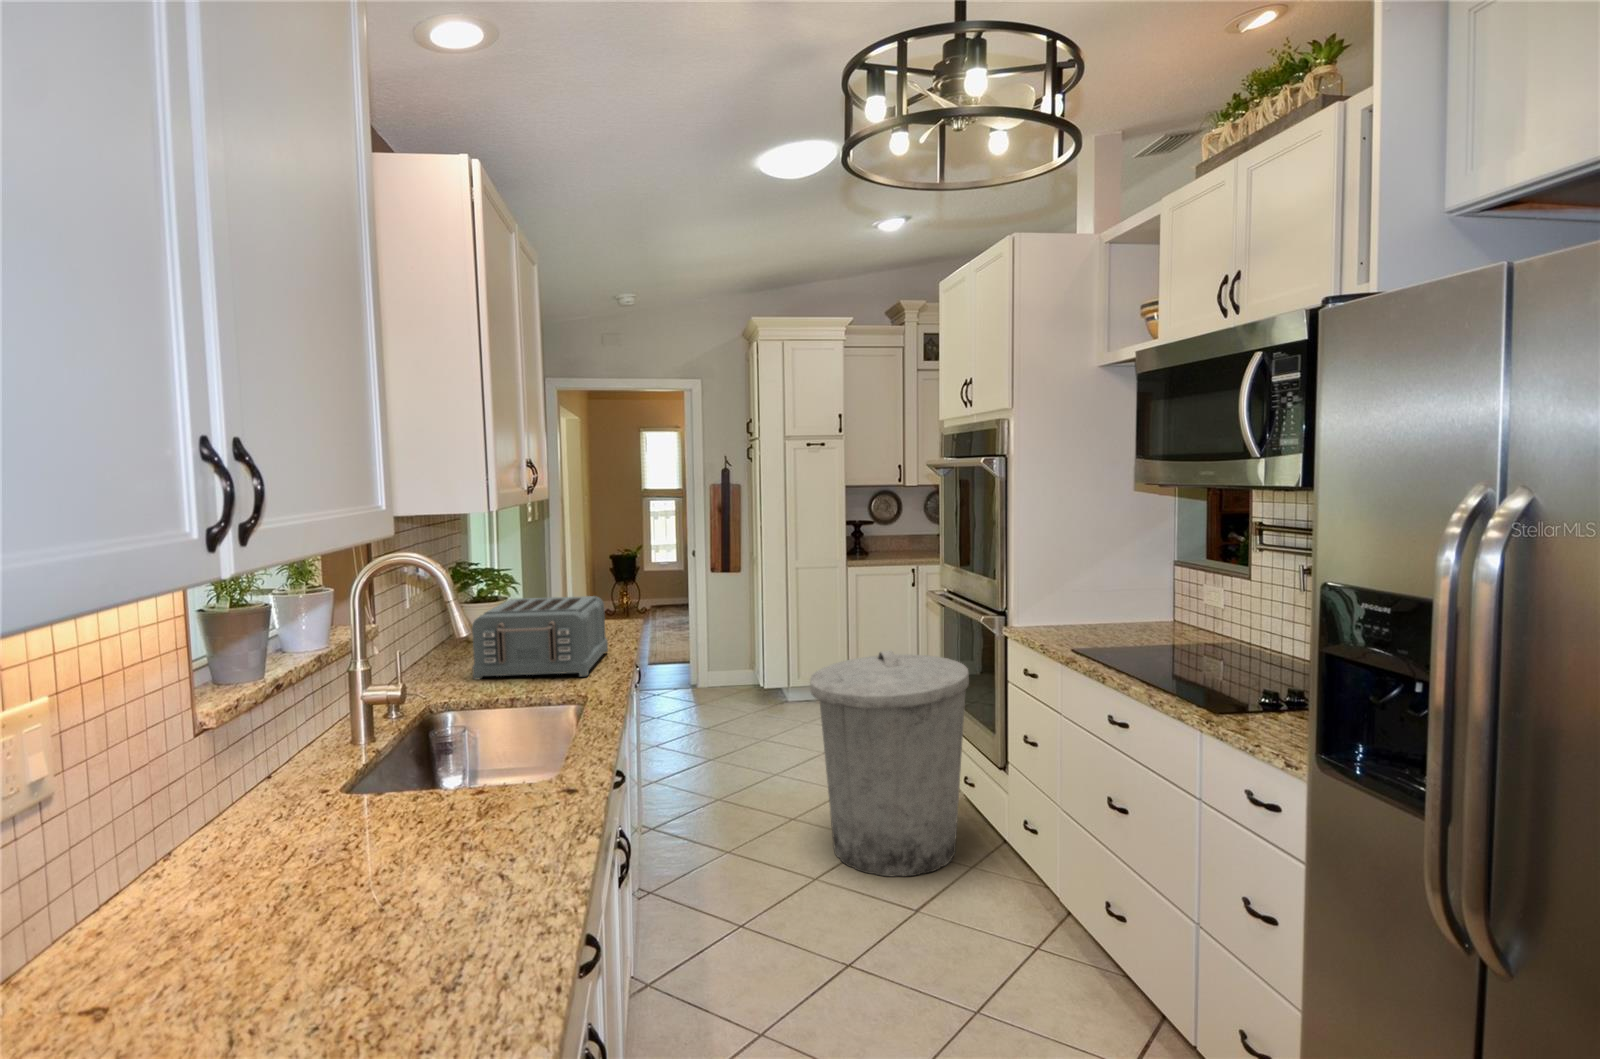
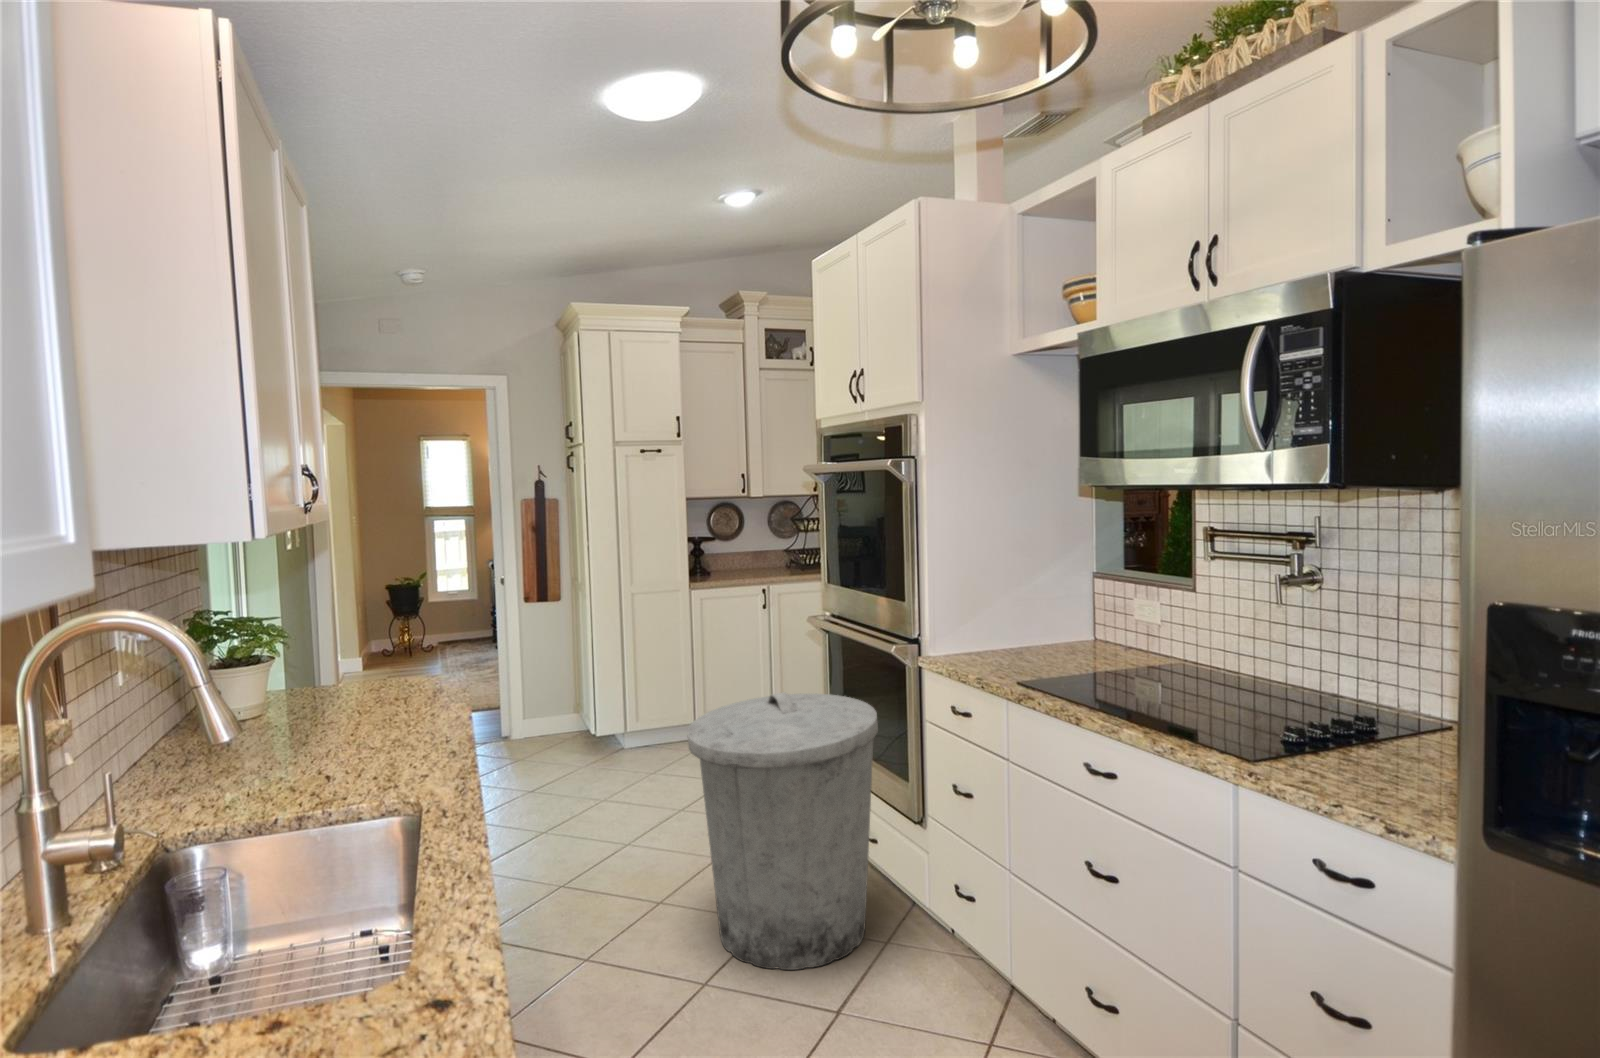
toaster: present [472,596,608,680] -> none [229,651,433,788]

